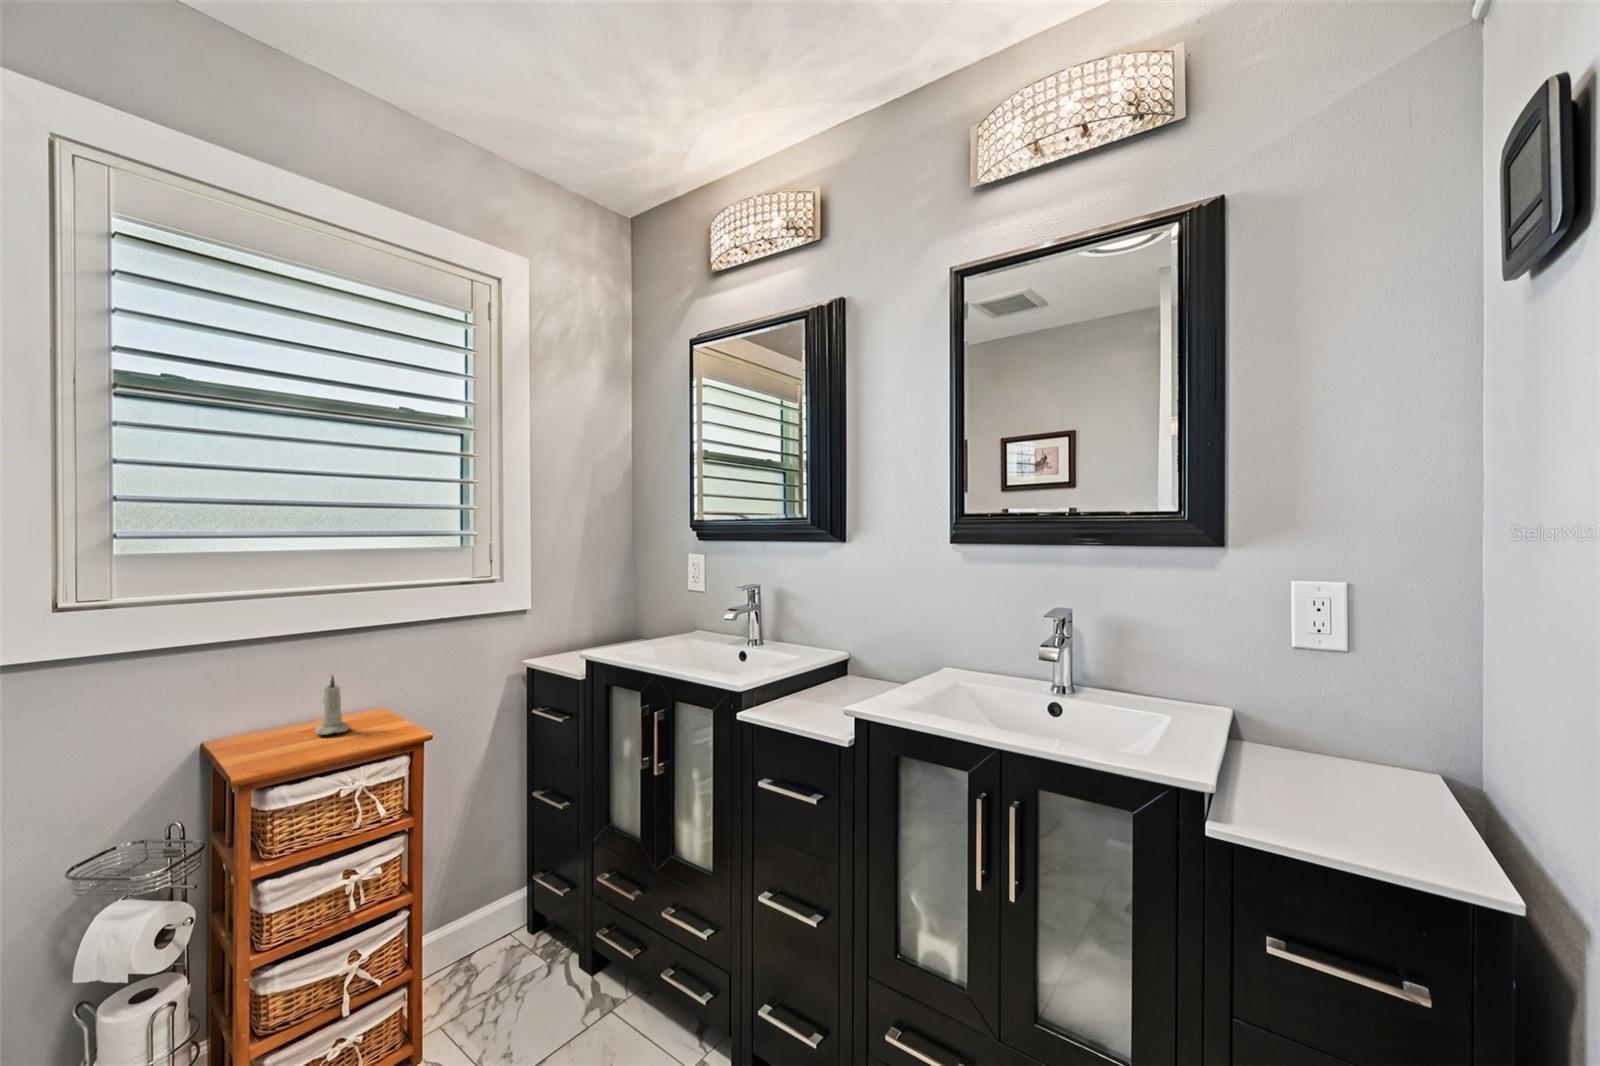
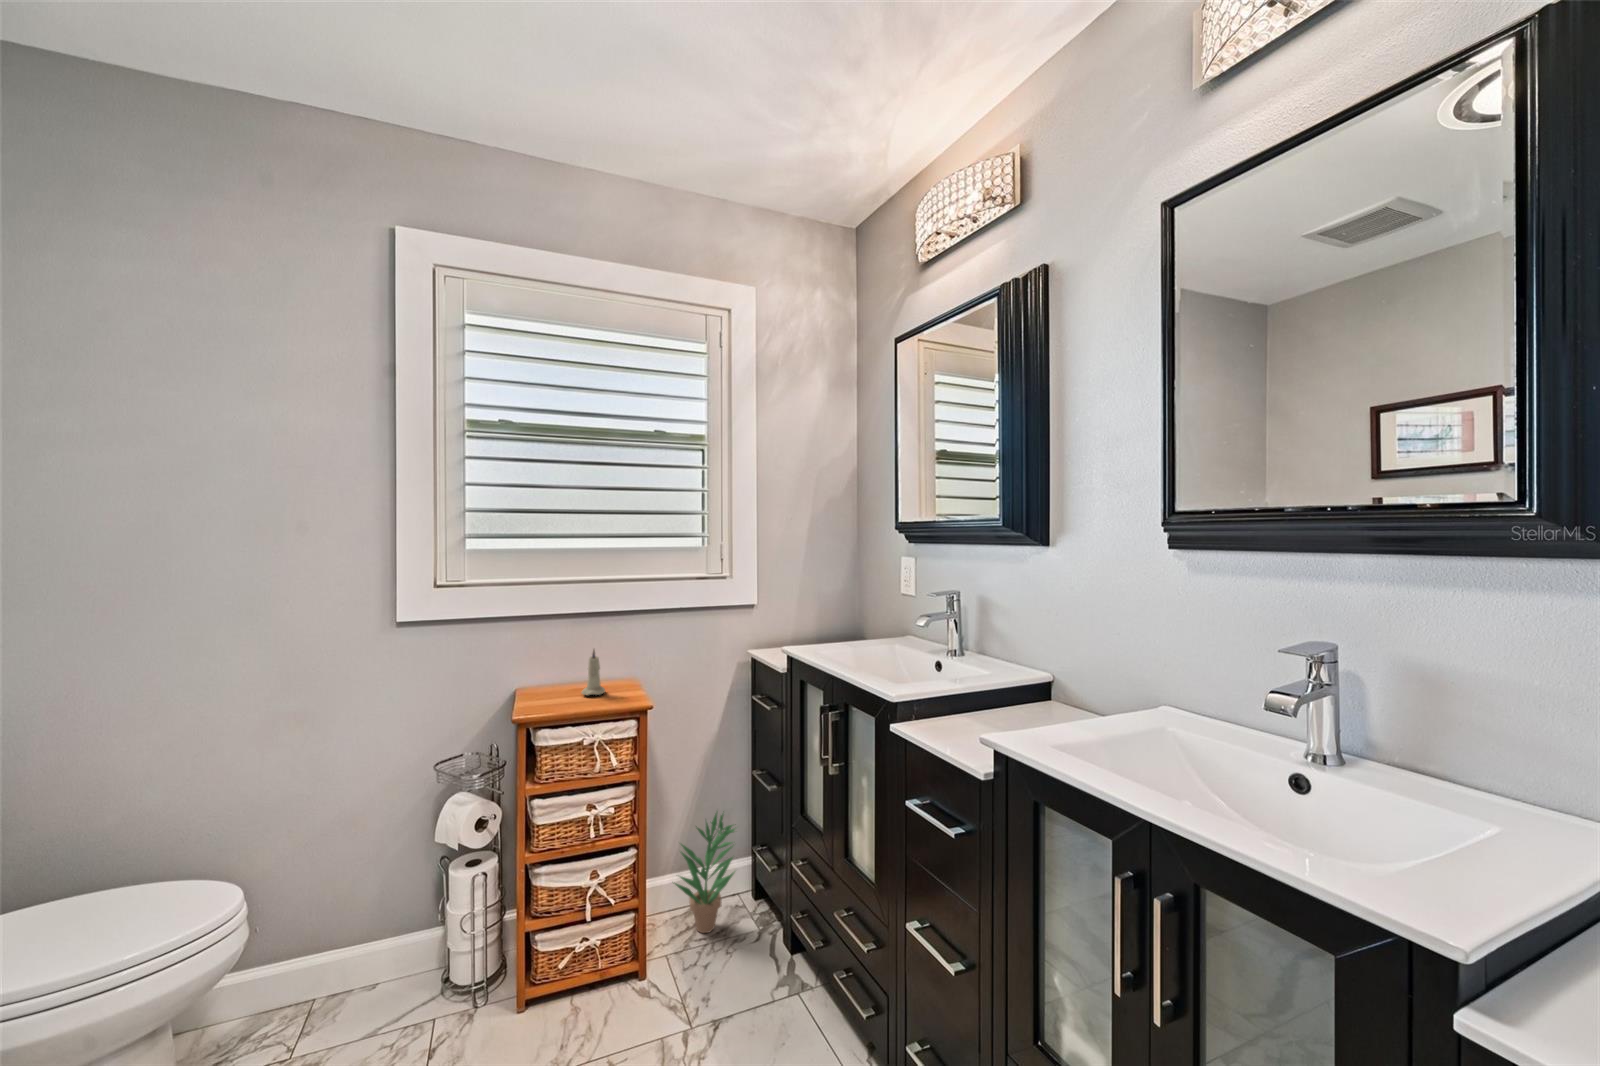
potted plant: none [439,844,521,990] -> present [675,813,735,933]

